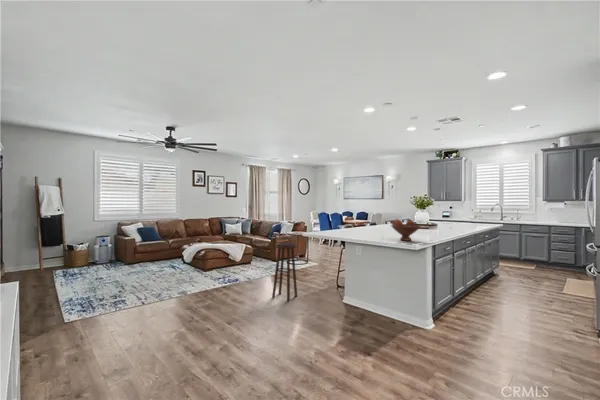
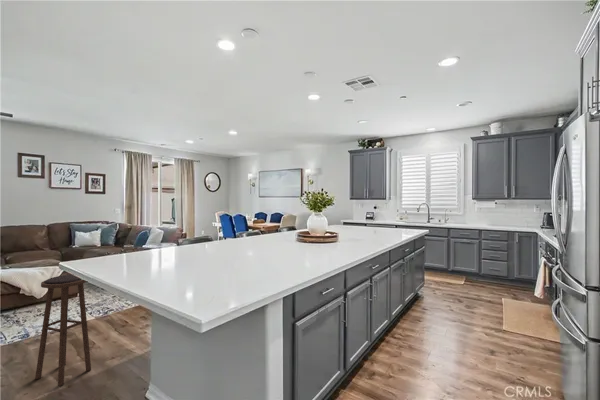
fruit bowl: present [391,219,421,241] -> none [209,235,268,281]

